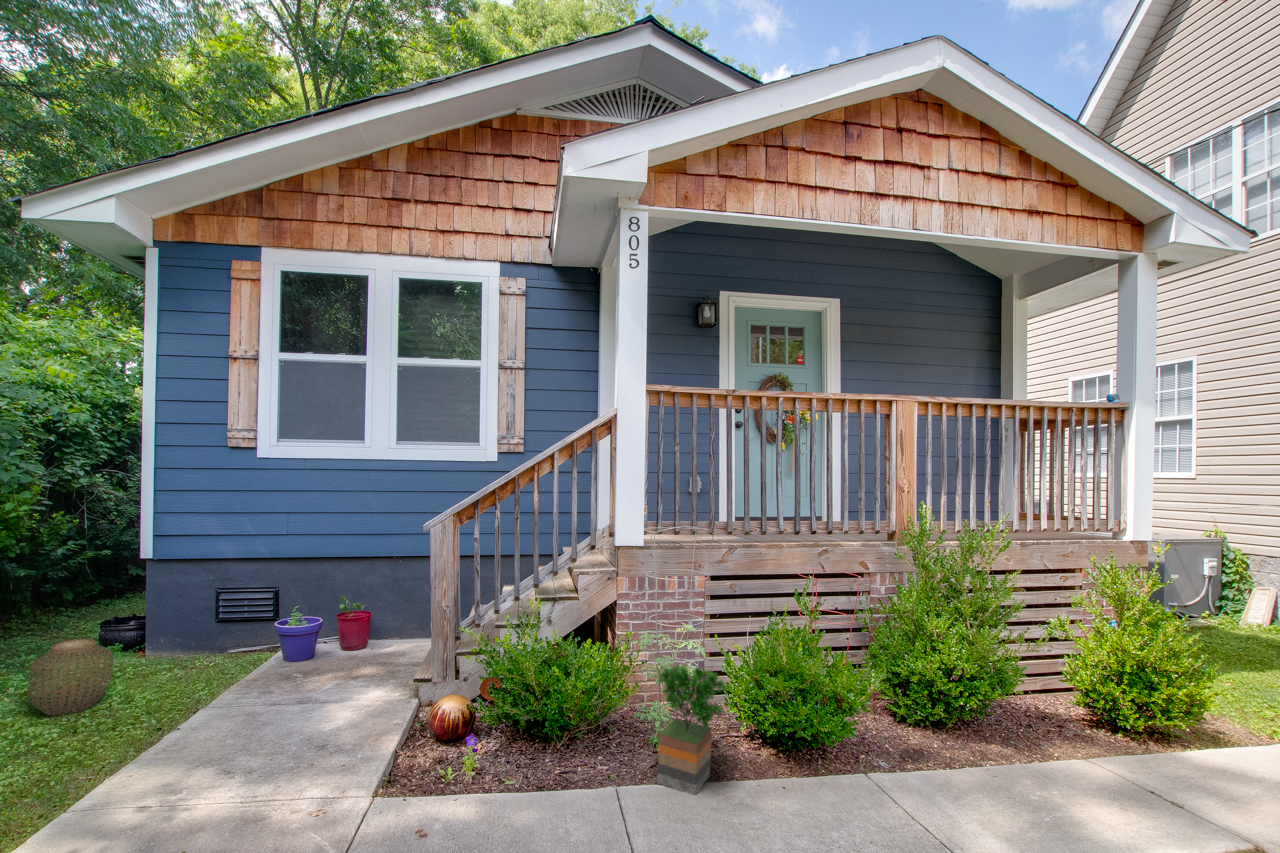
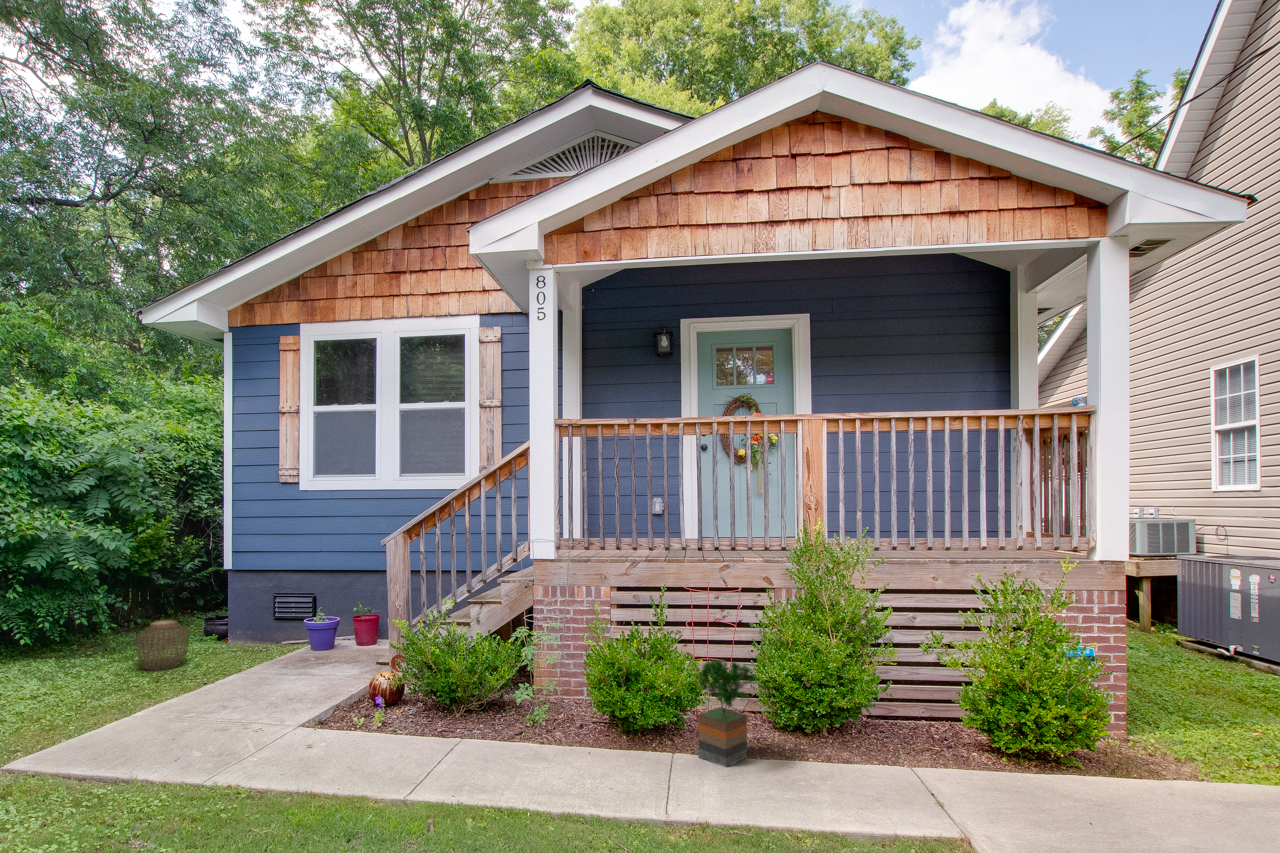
potted tree: present [657,665,726,795] -> present [698,660,757,767]

